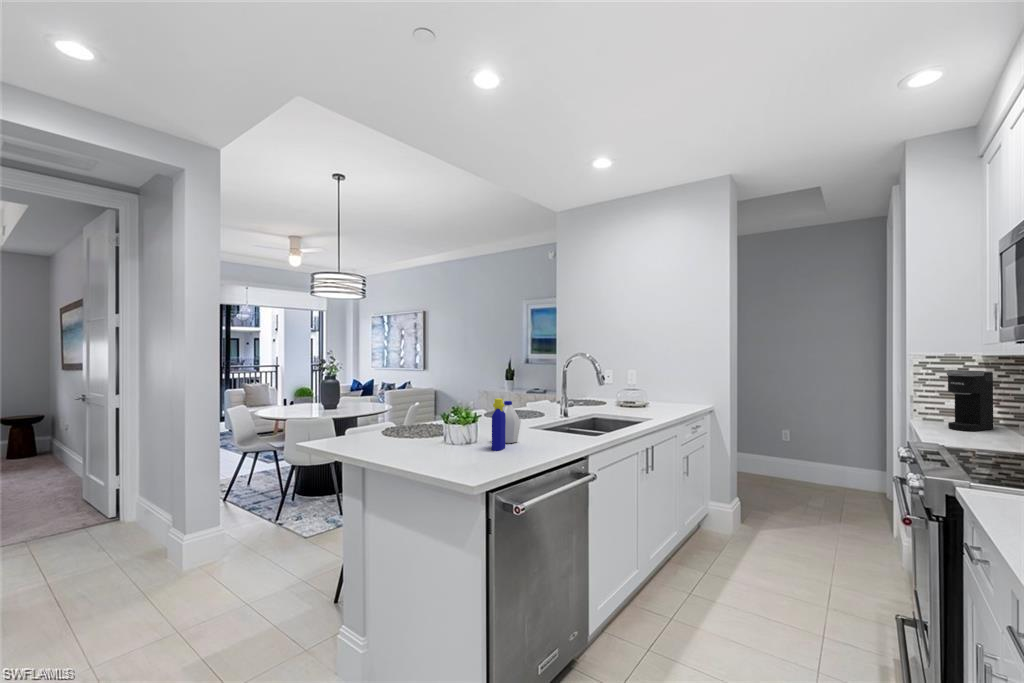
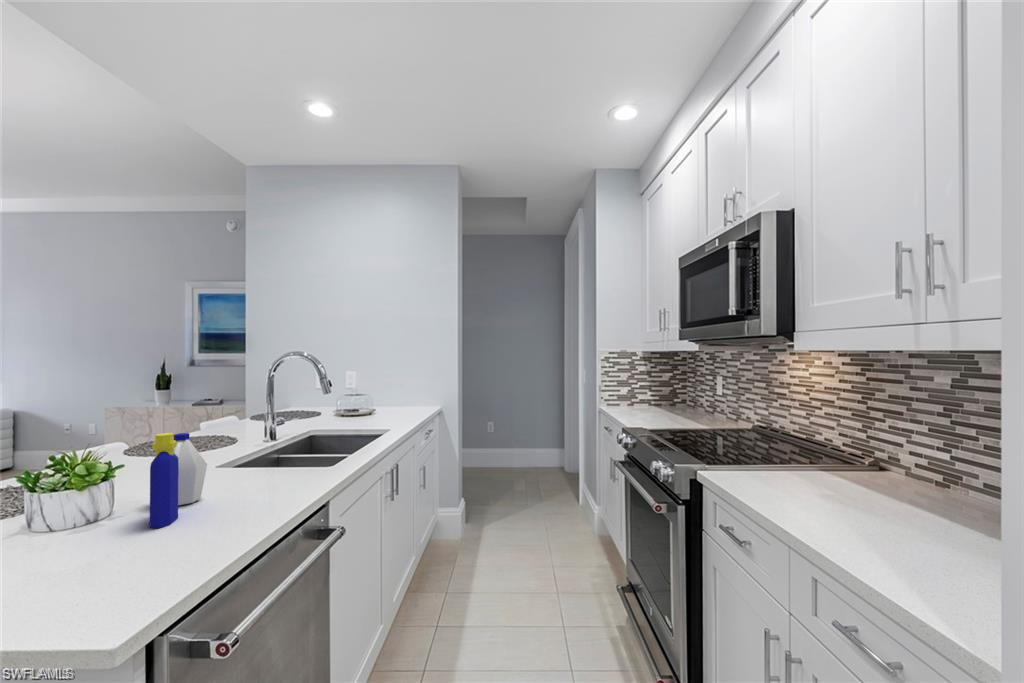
coffee maker: present [947,370,993,431] -> none [627,363,652,413]

